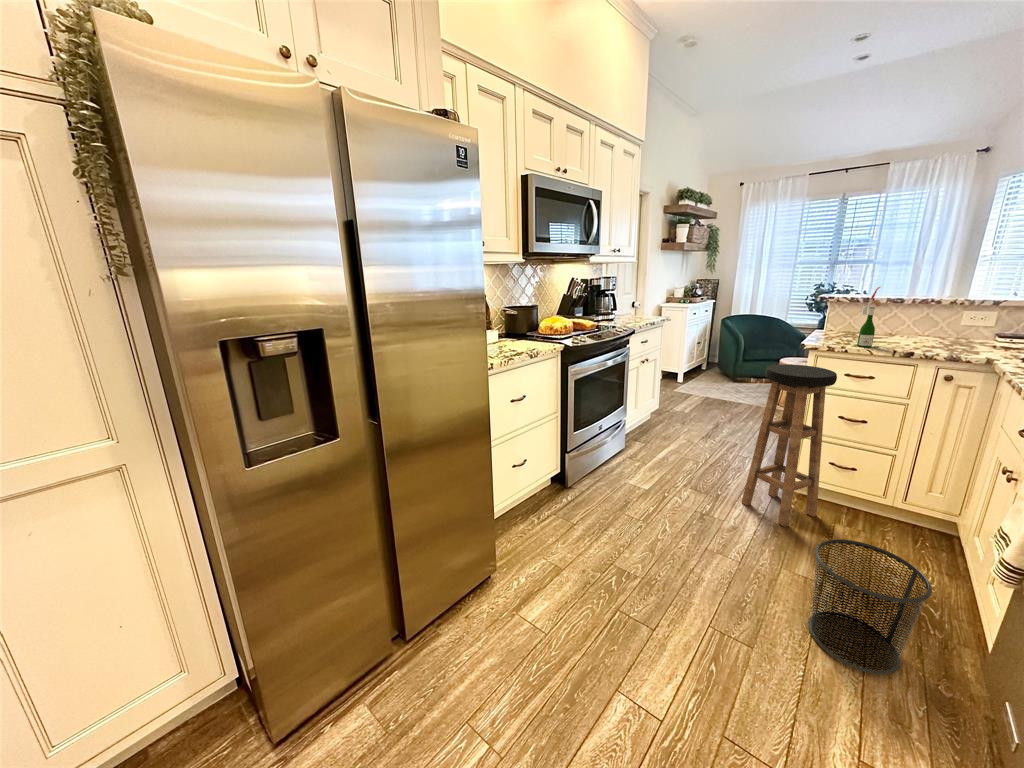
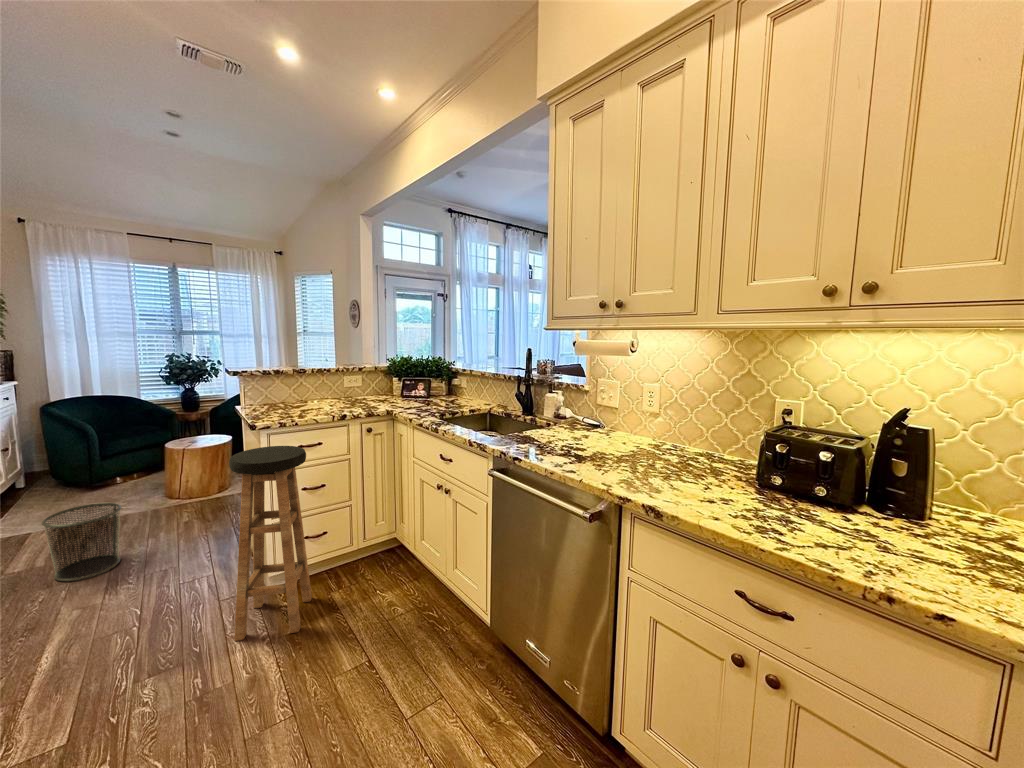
wine bottle: present [857,287,881,347] -> none [296,361,316,417]
waste bin: present [808,539,932,674] -> present [42,503,121,581]

